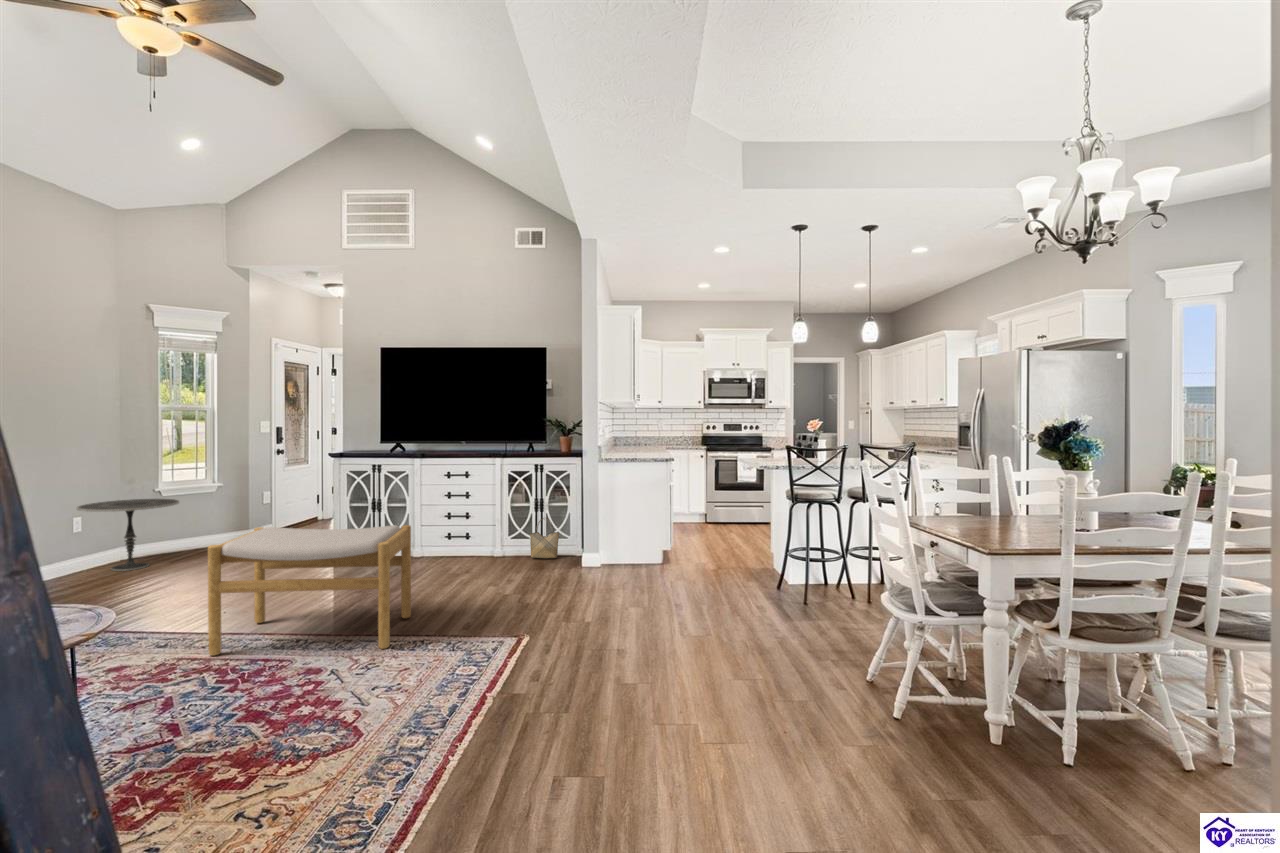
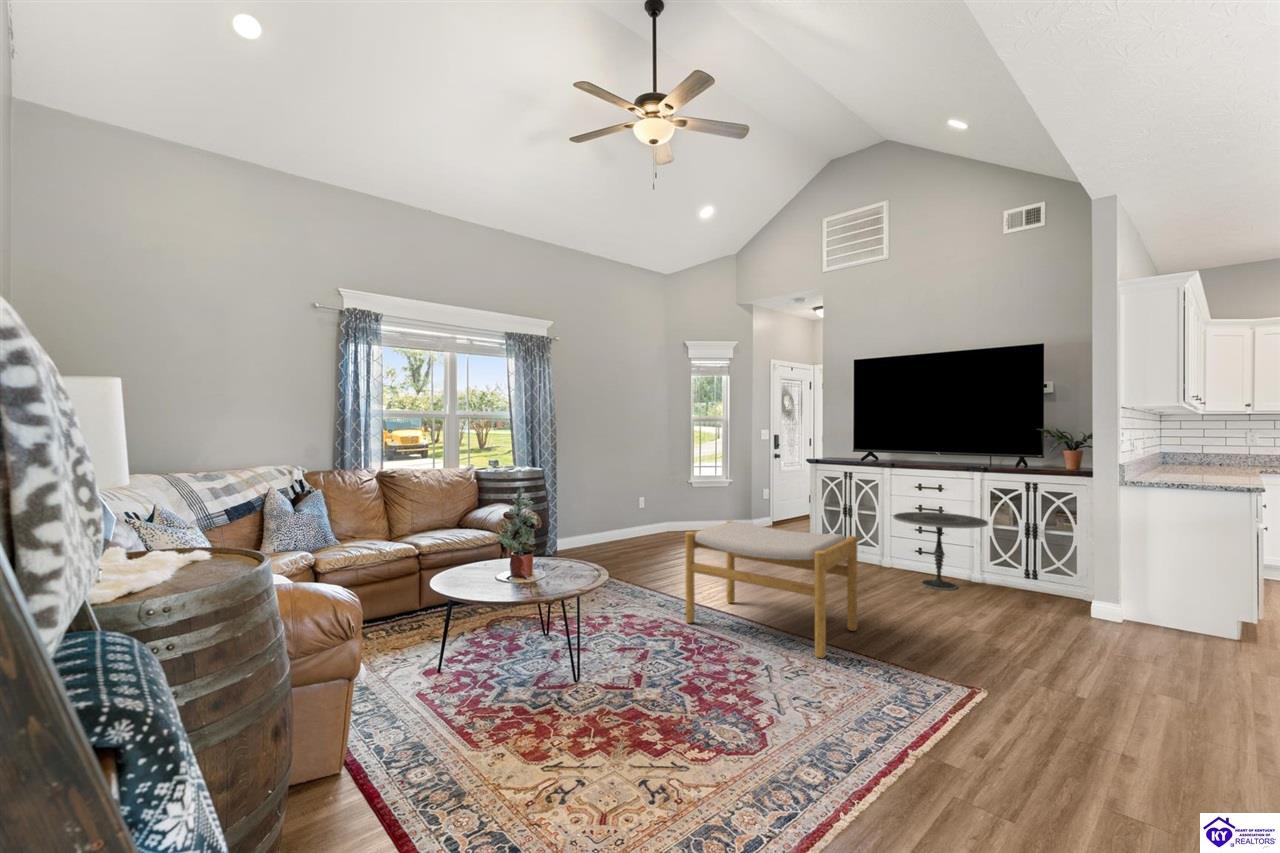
side table: present [77,499,179,571] -> present [893,512,988,590]
woven basket: present [530,518,559,558] -> none [1018,547,1061,598]

